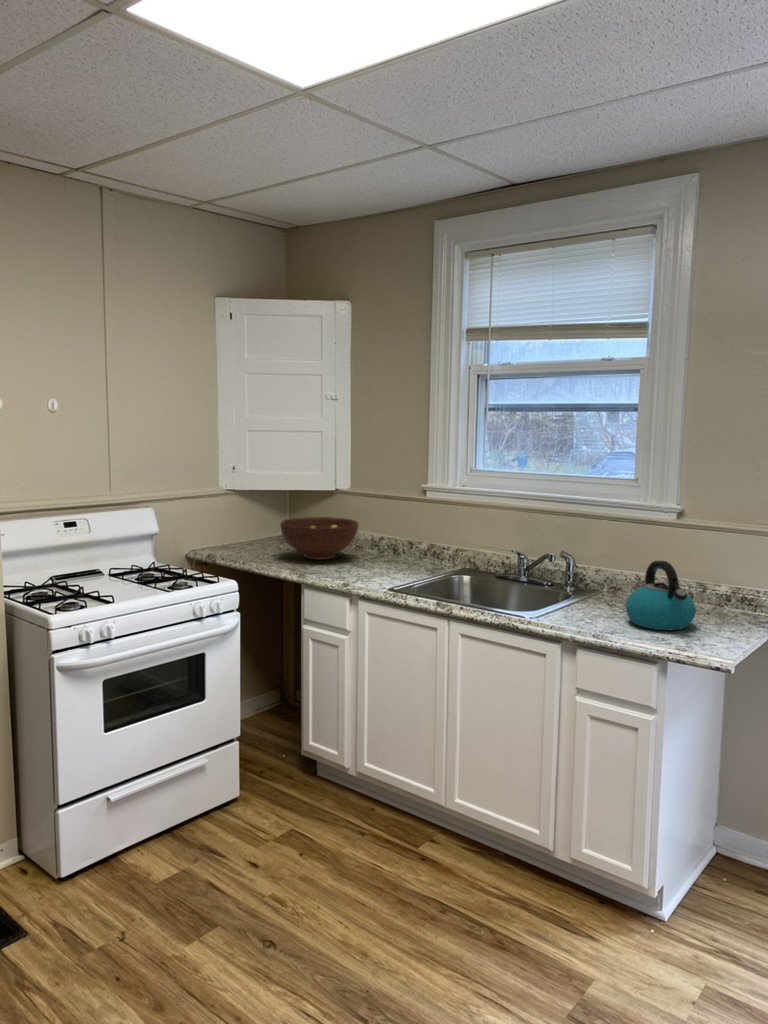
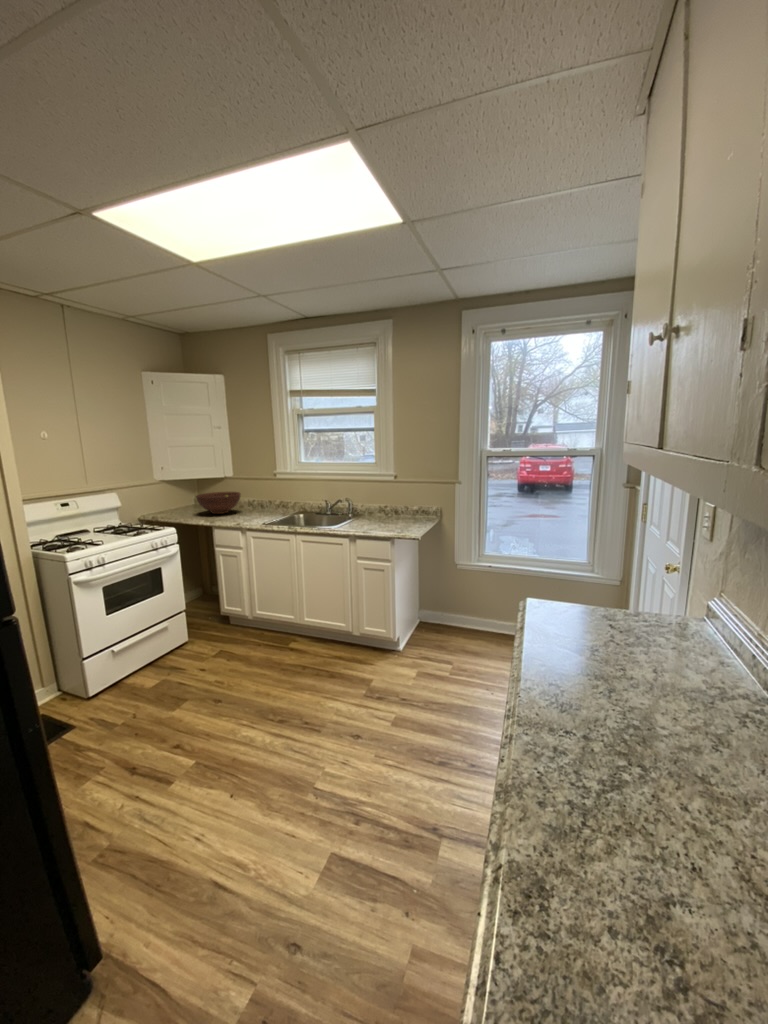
kettle: present [625,561,696,630] -> none [375,497,405,527]

